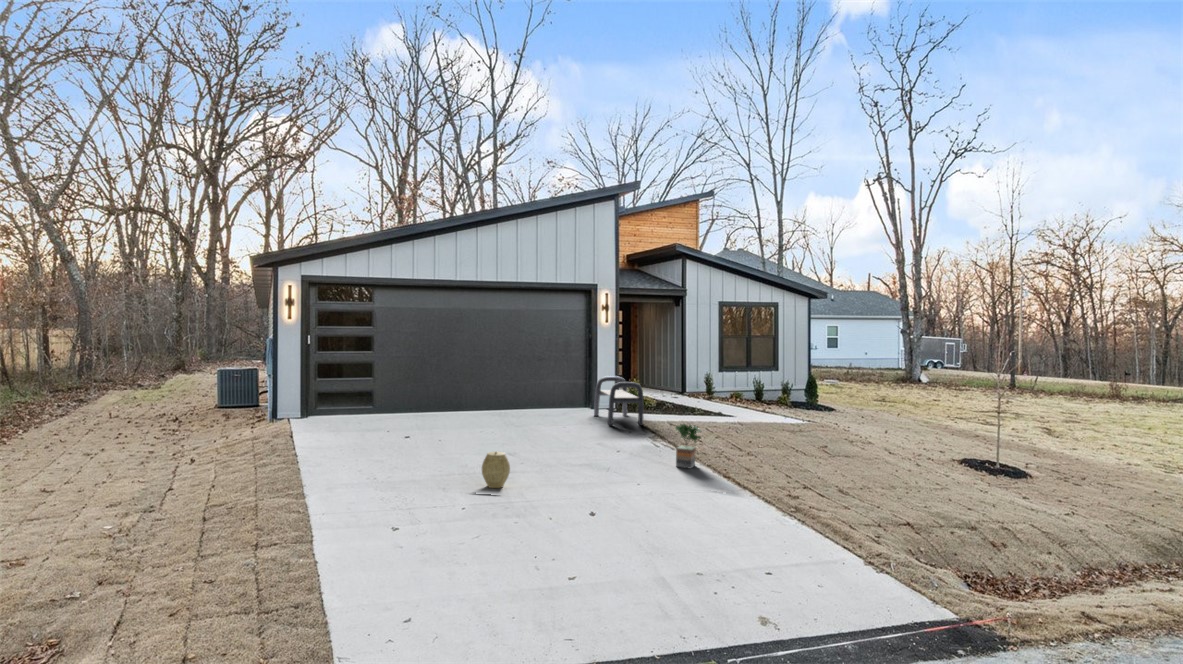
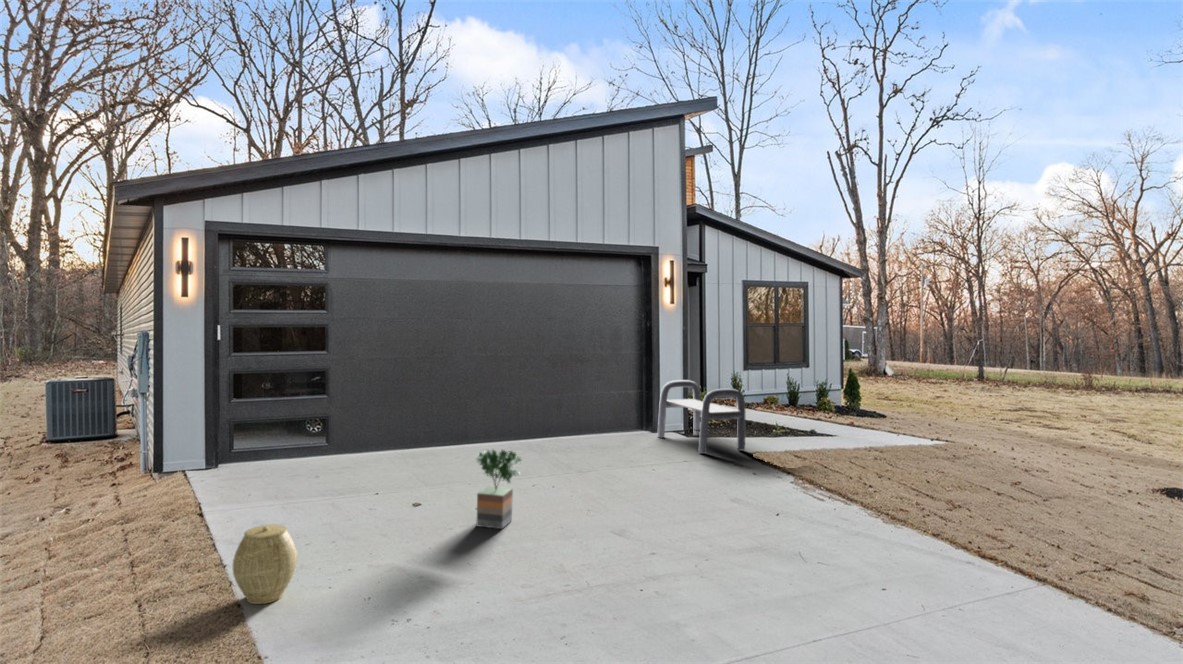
potted tree: present [676,424,701,468] -> present [477,450,522,529]
woven basket: present [482,451,510,488] -> present [233,524,297,604]

